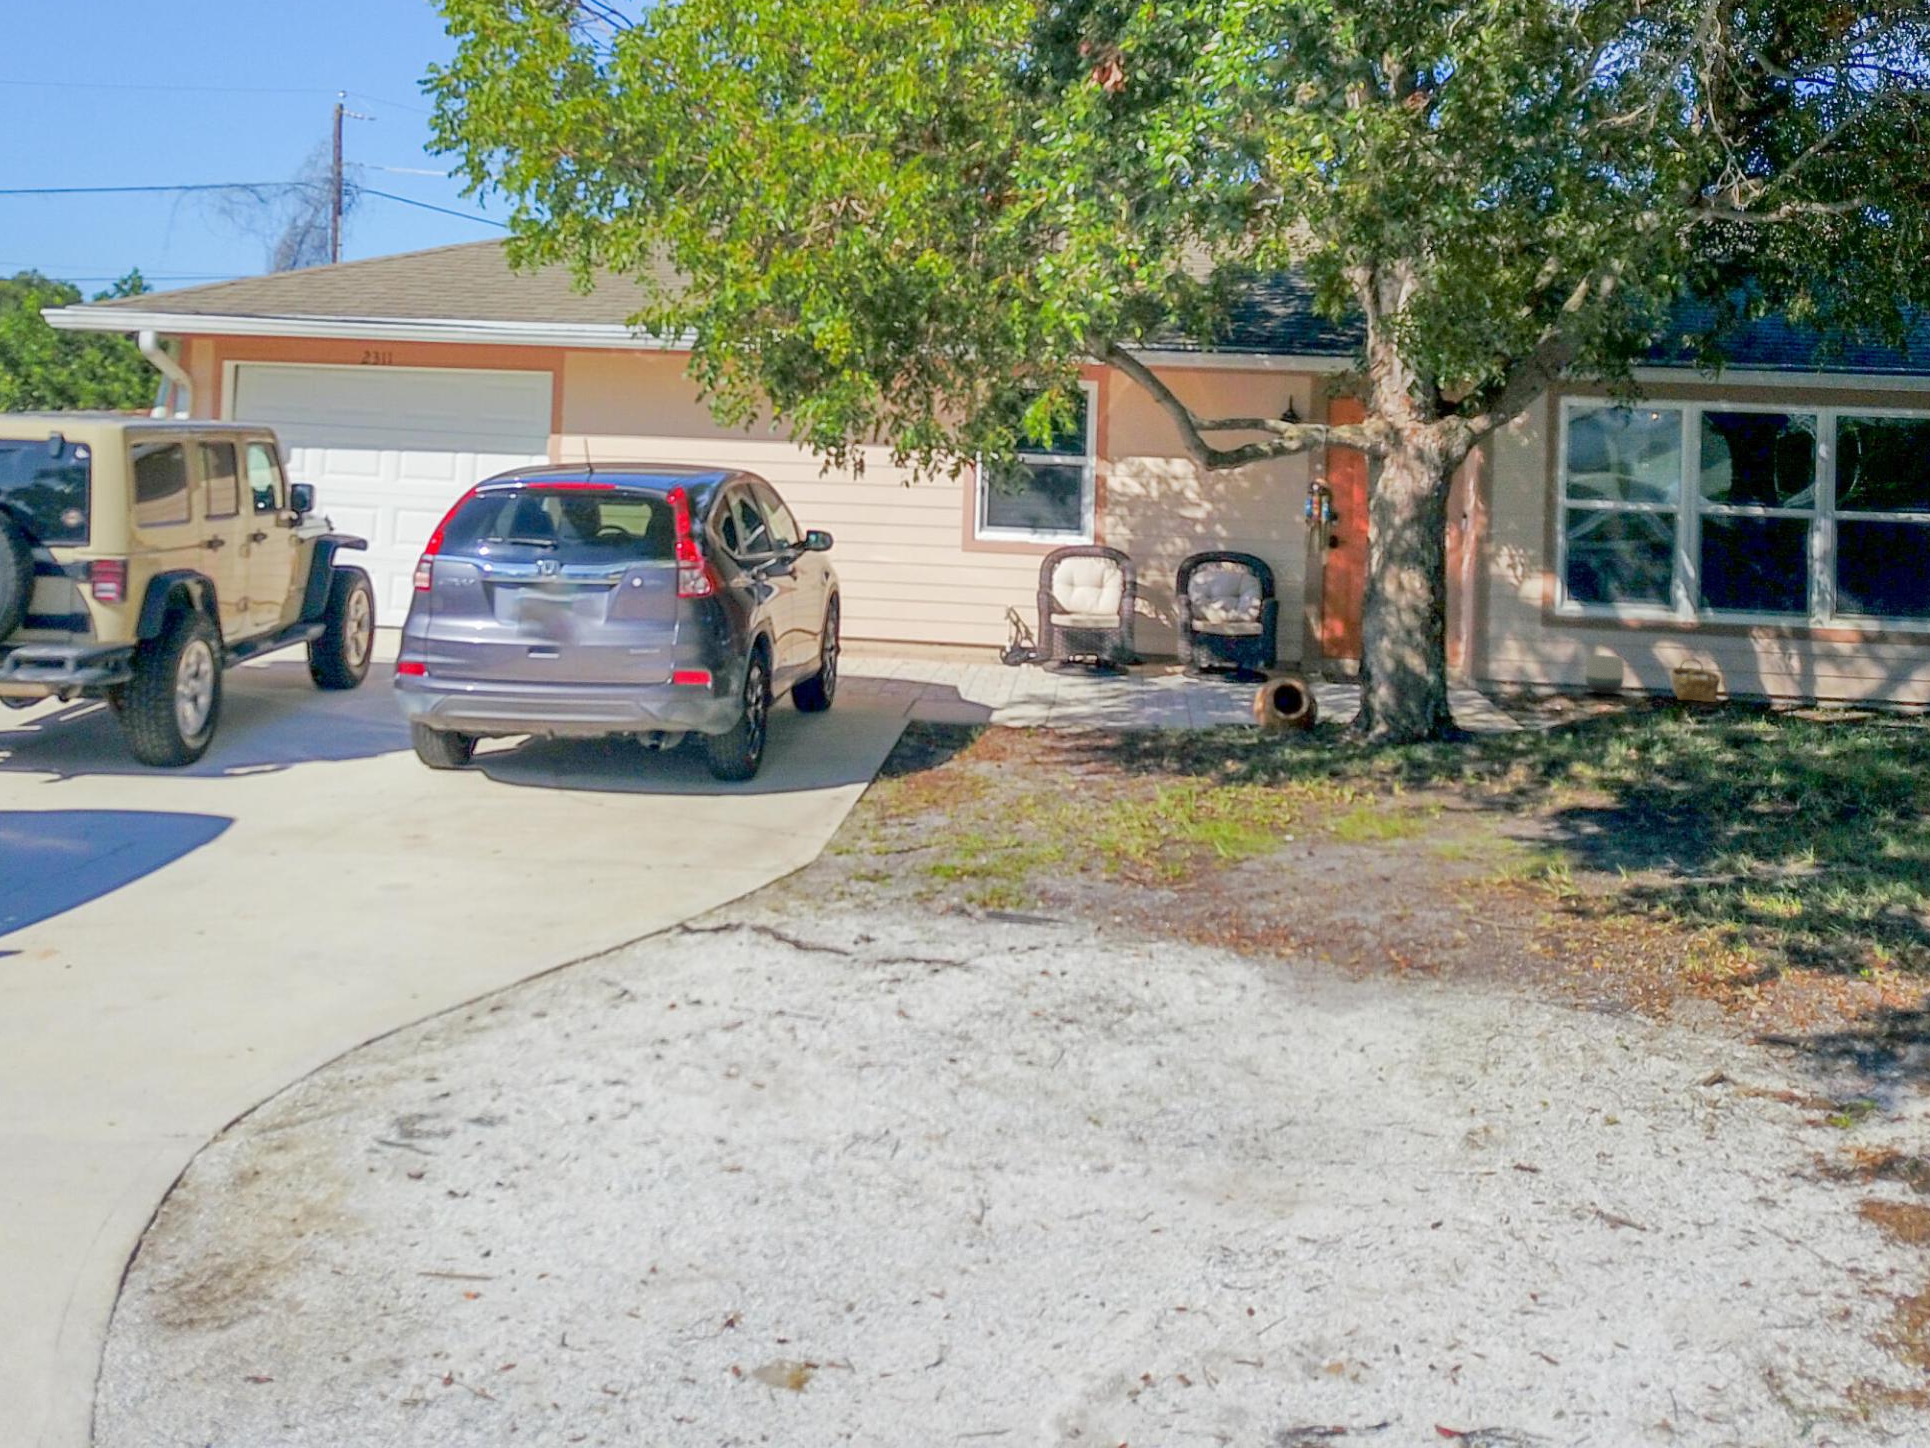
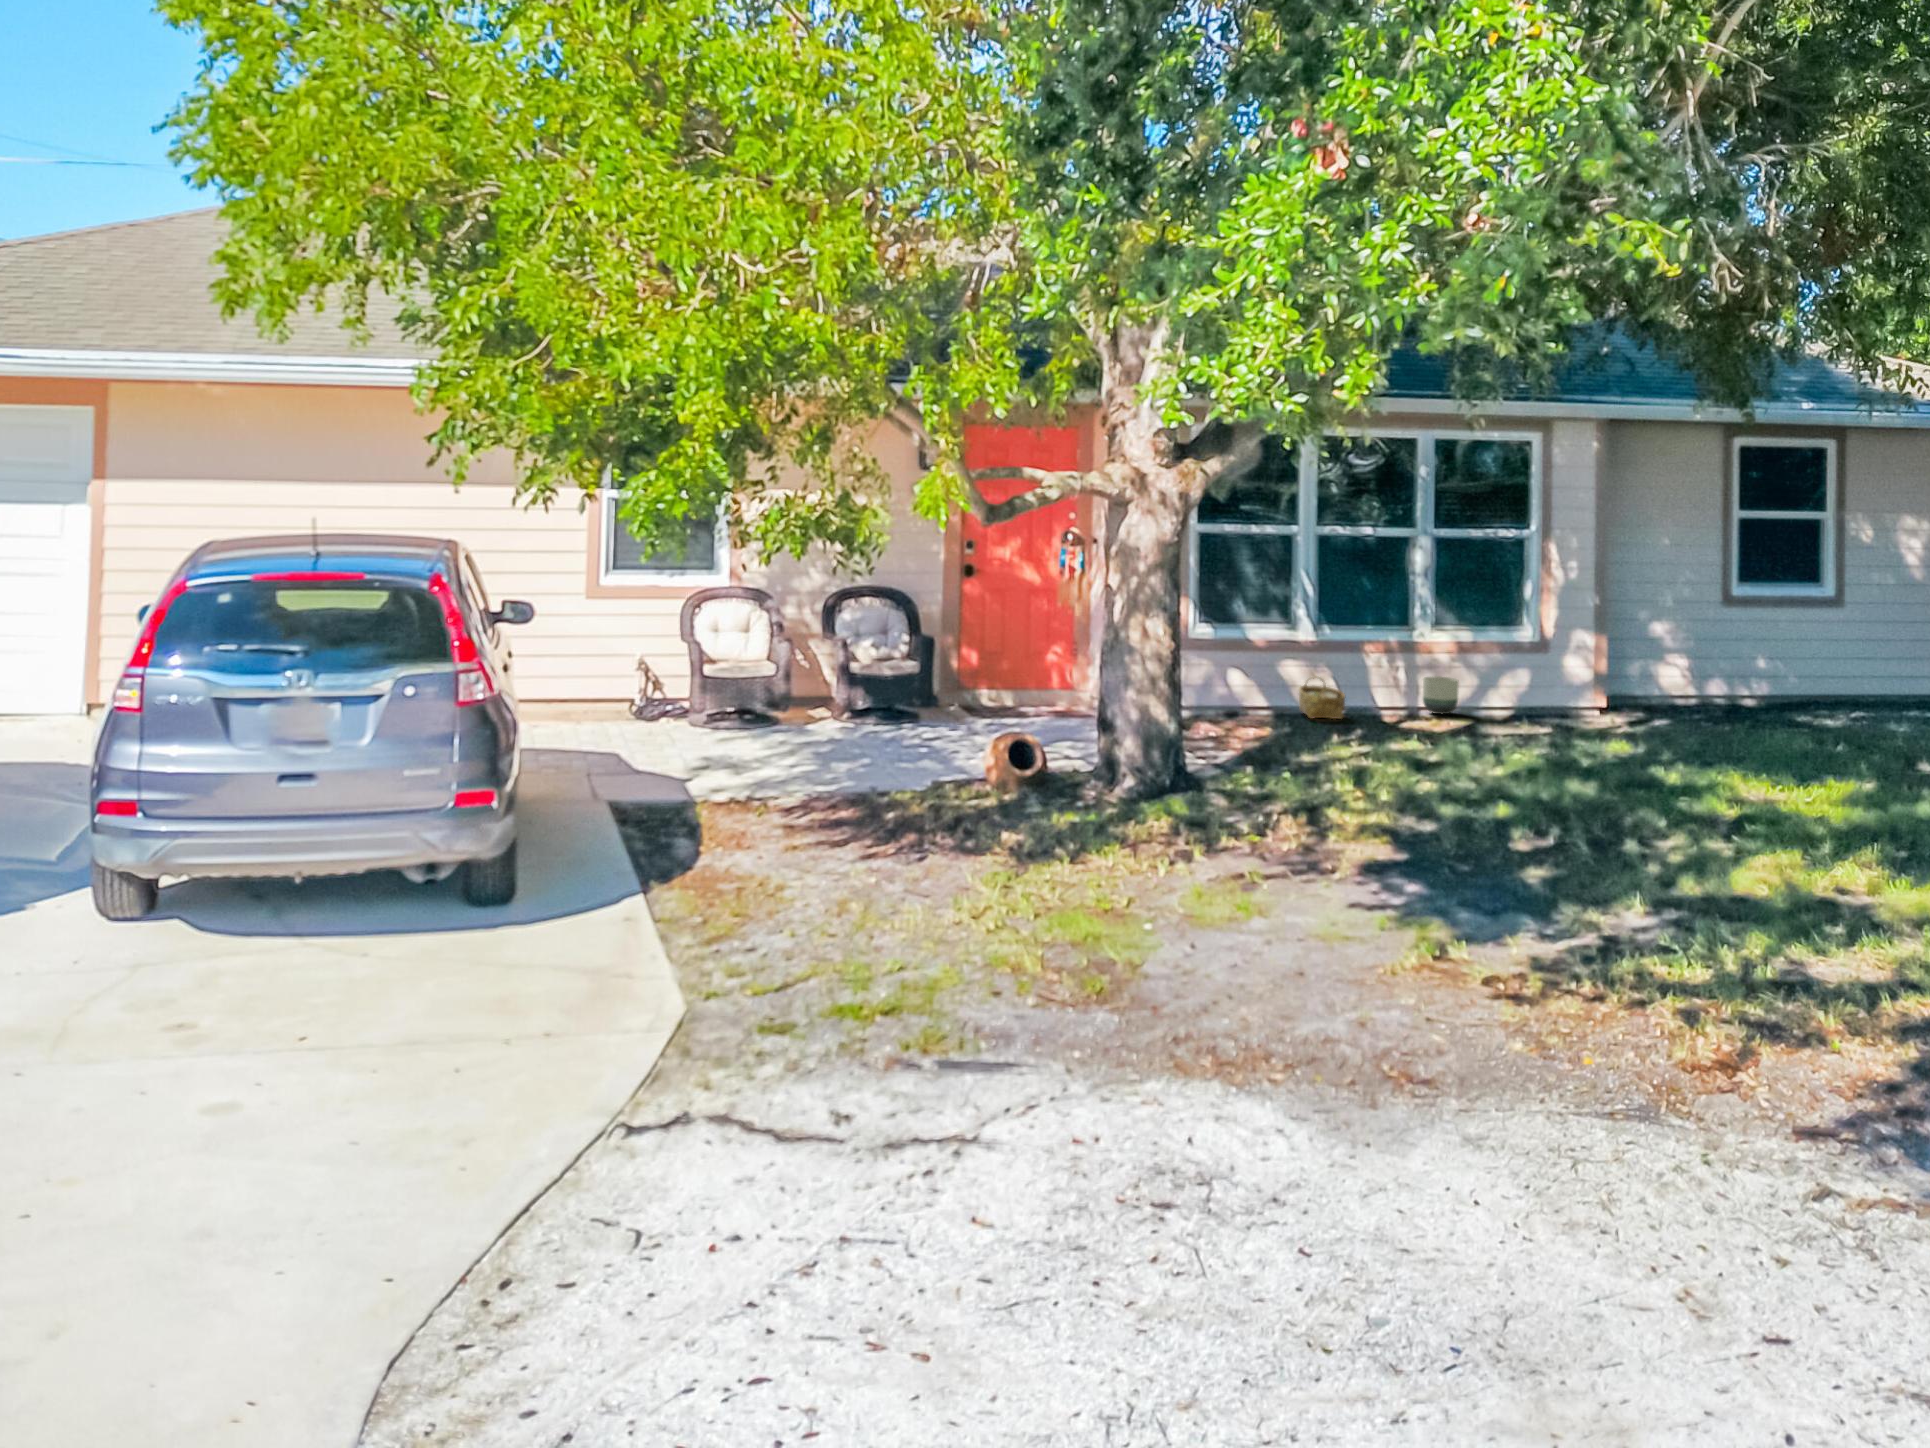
planter: present [1586,655,1624,694] -> present [1423,677,1459,714]

